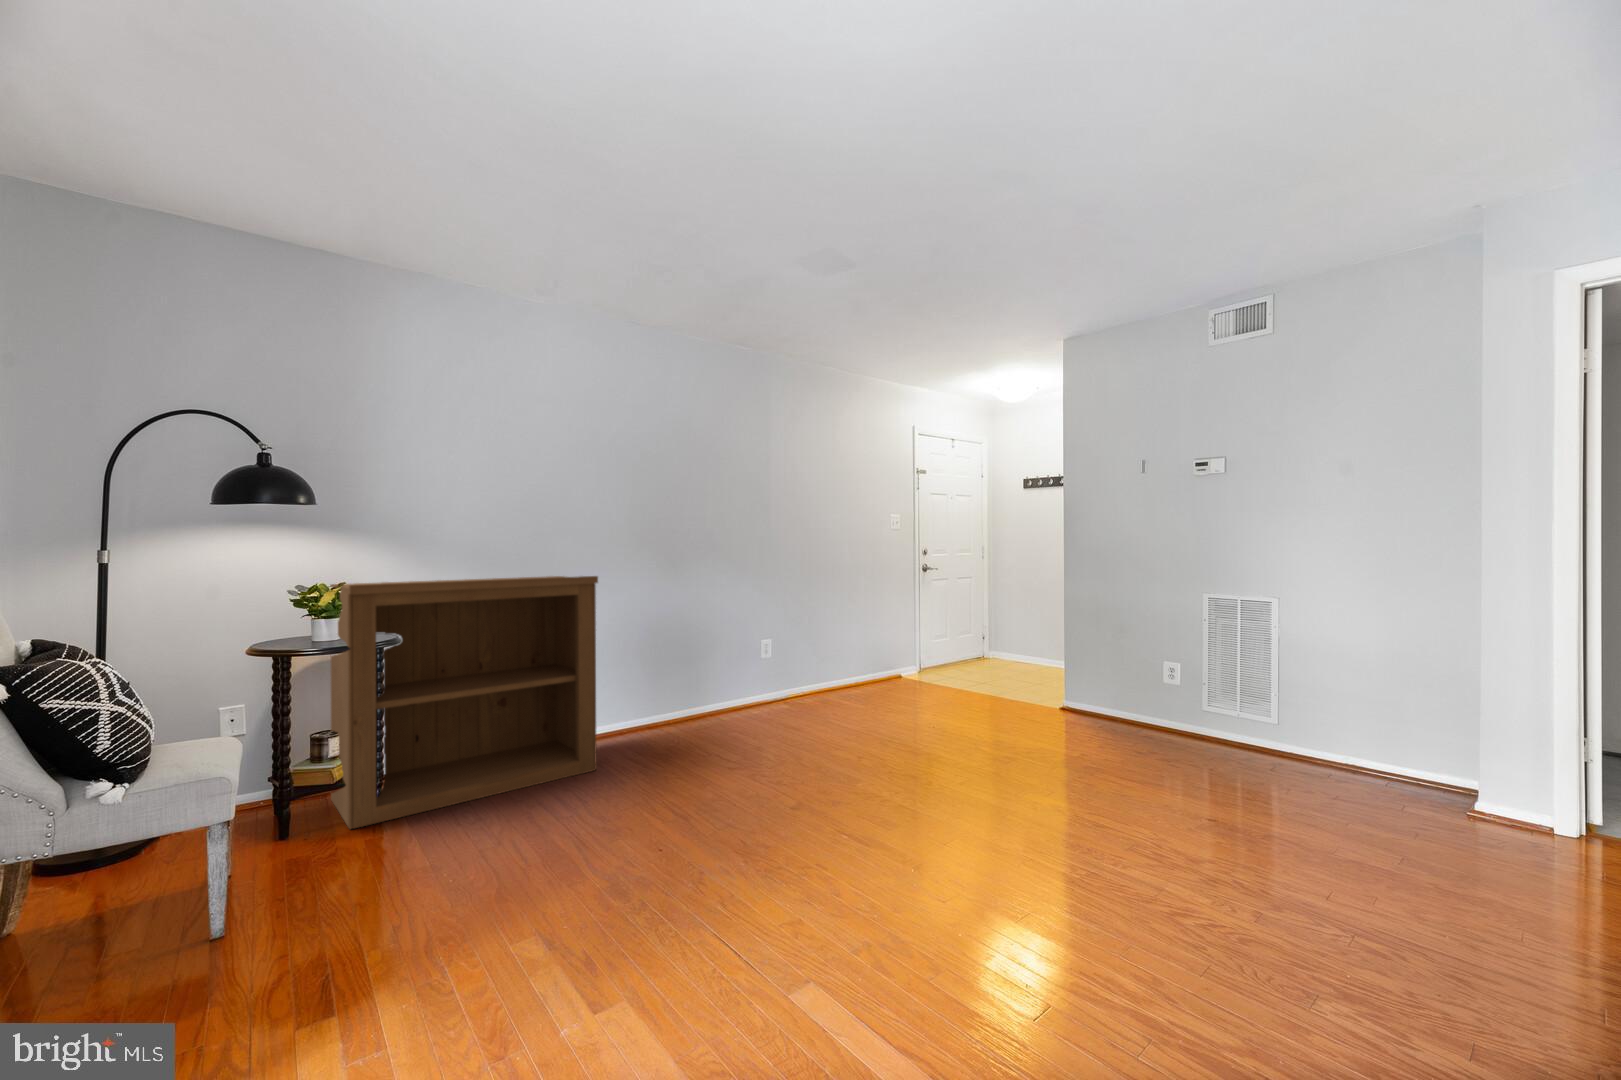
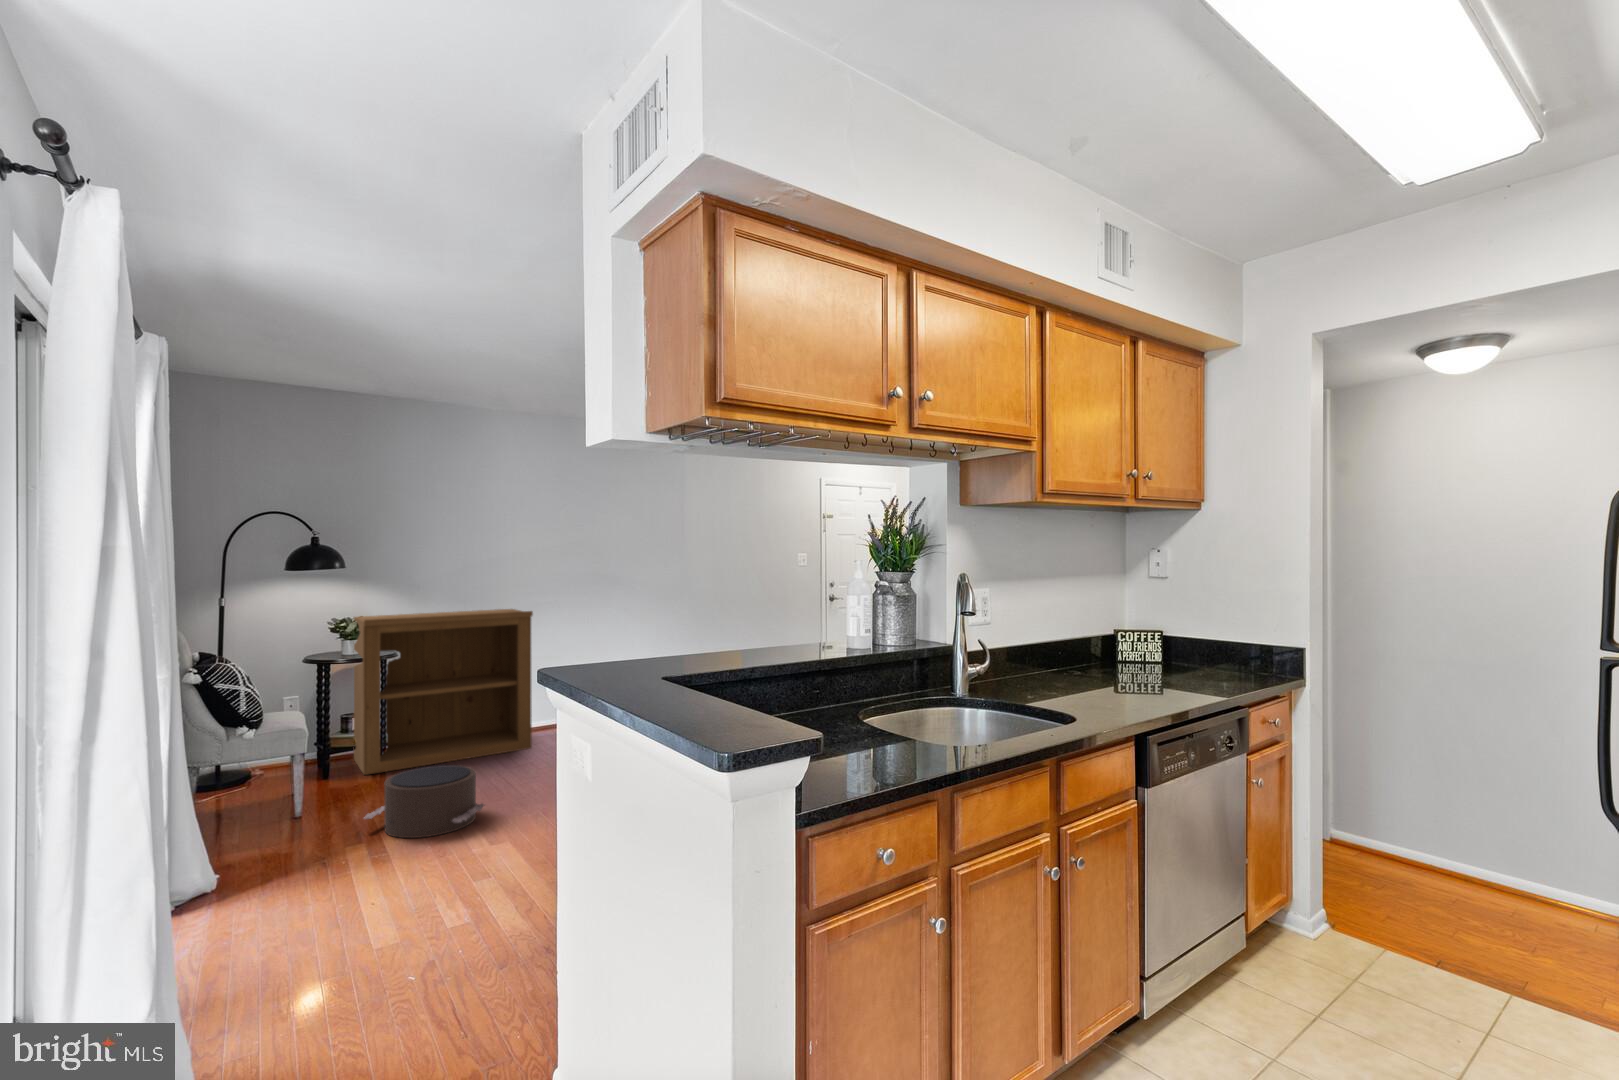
pouf: none [358,824,586,985] -> present [364,765,484,838]

